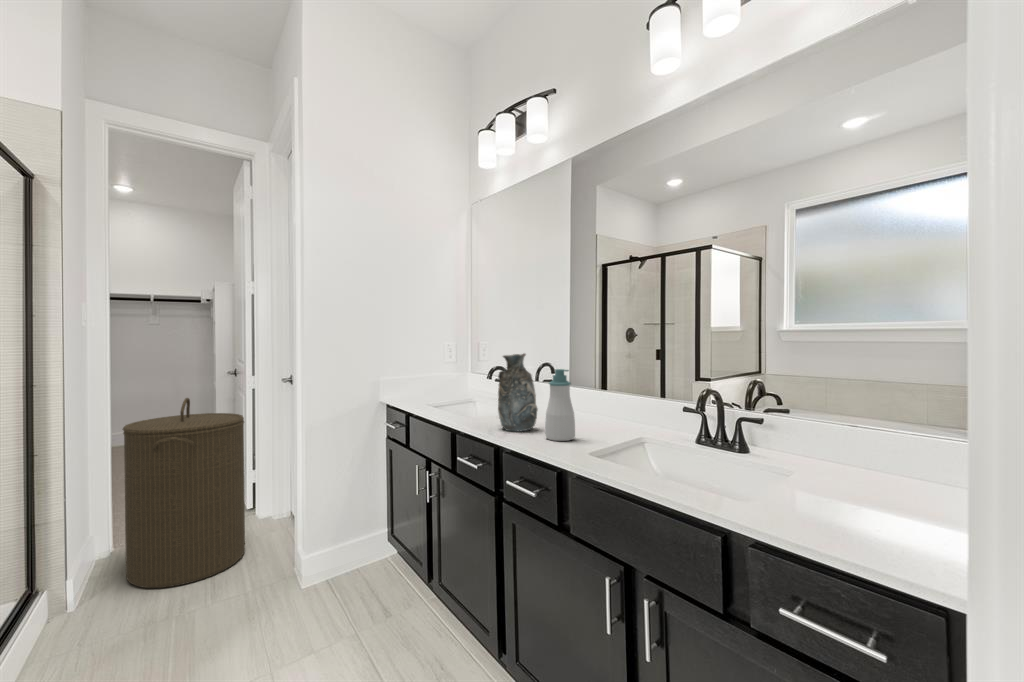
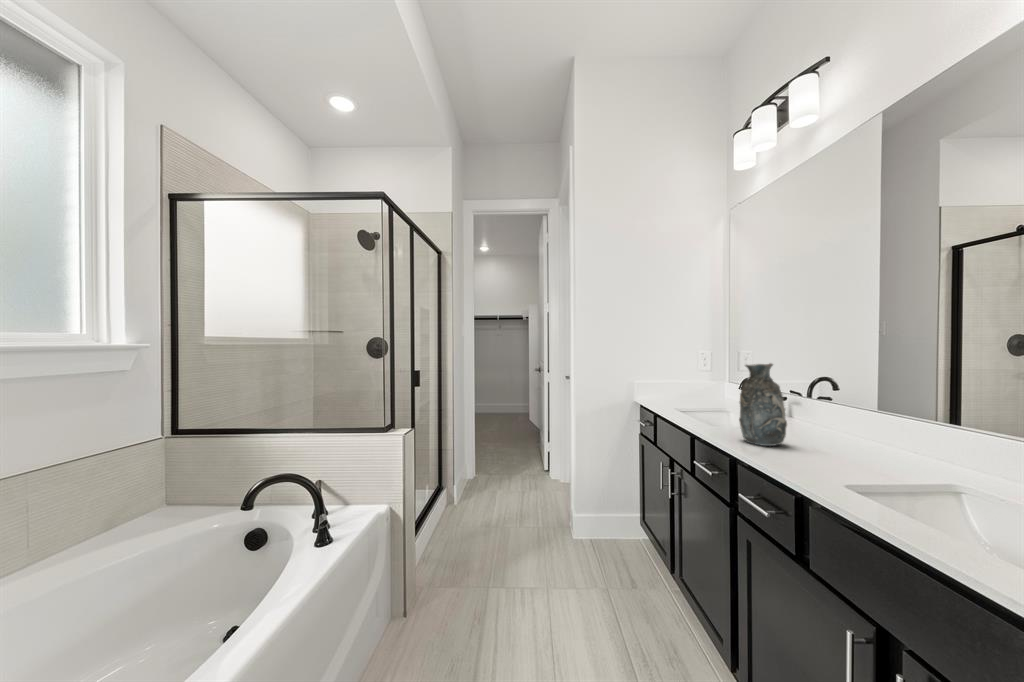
soap bottle: present [545,369,575,441] -> none [790,383,830,464]
laundry hamper: present [123,398,245,588] -> none [457,385,531,522]

